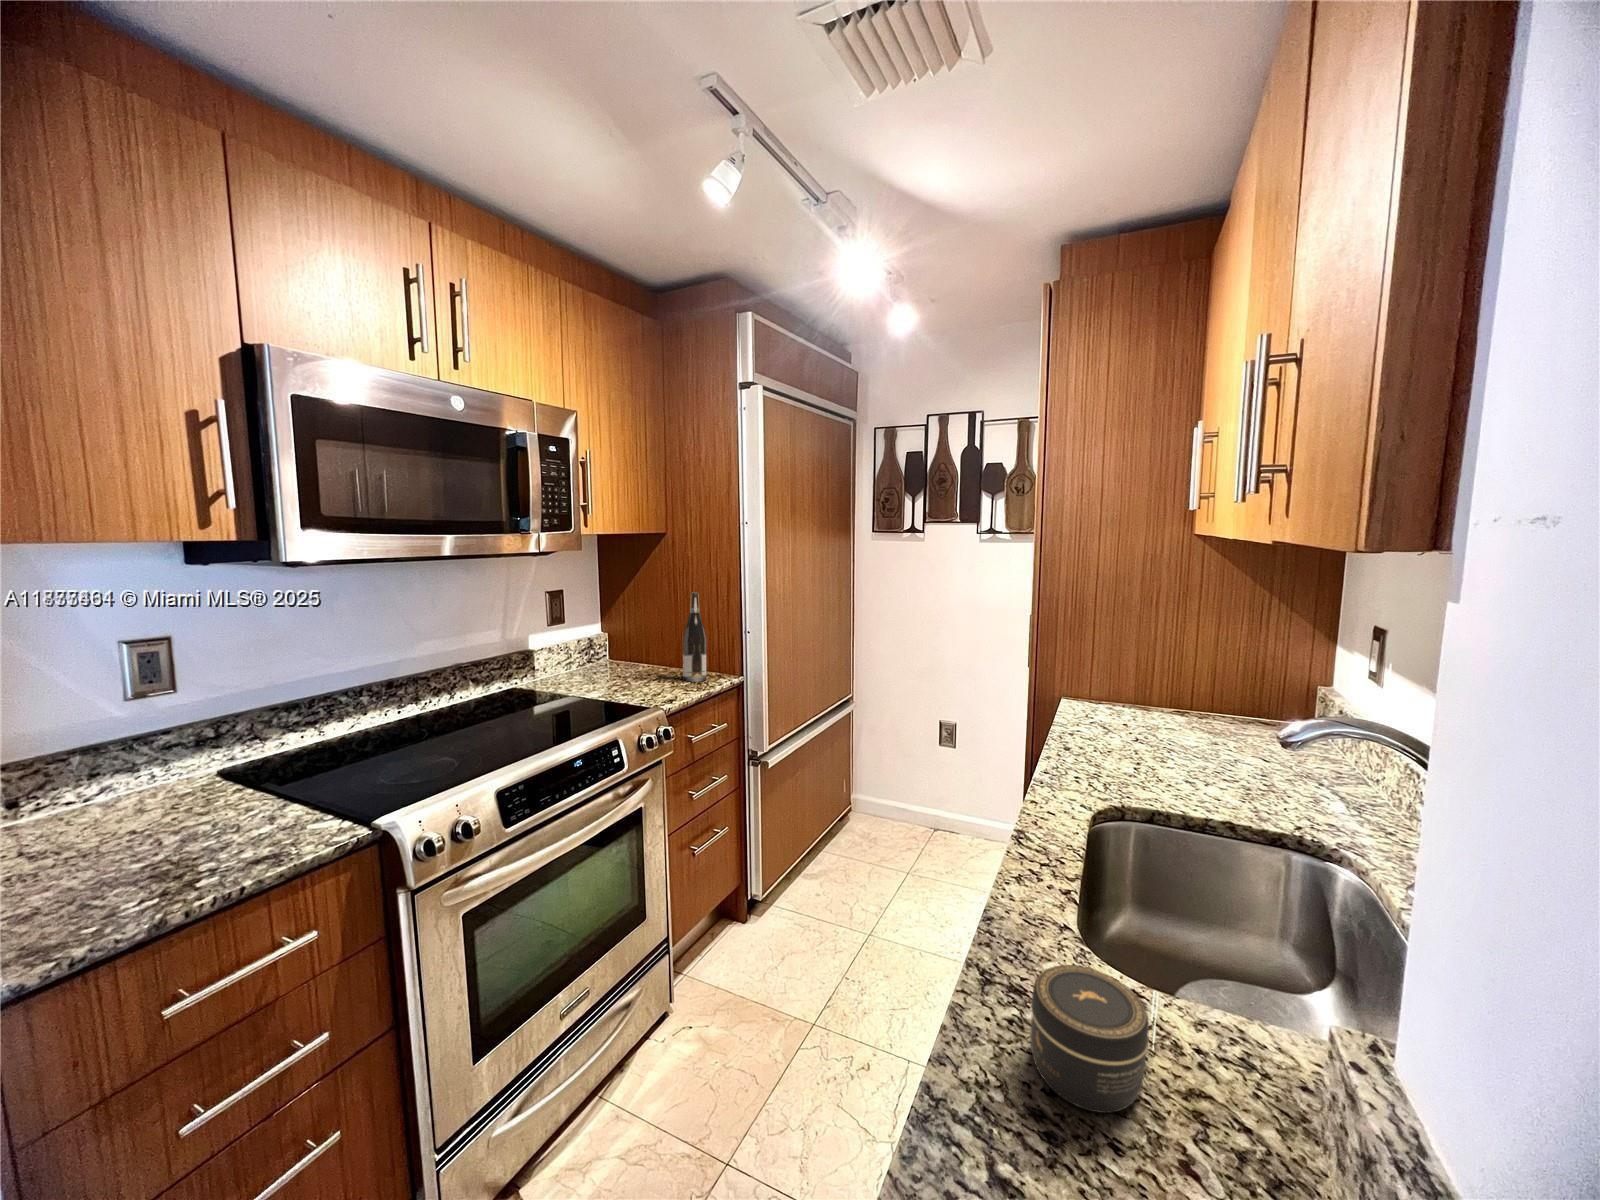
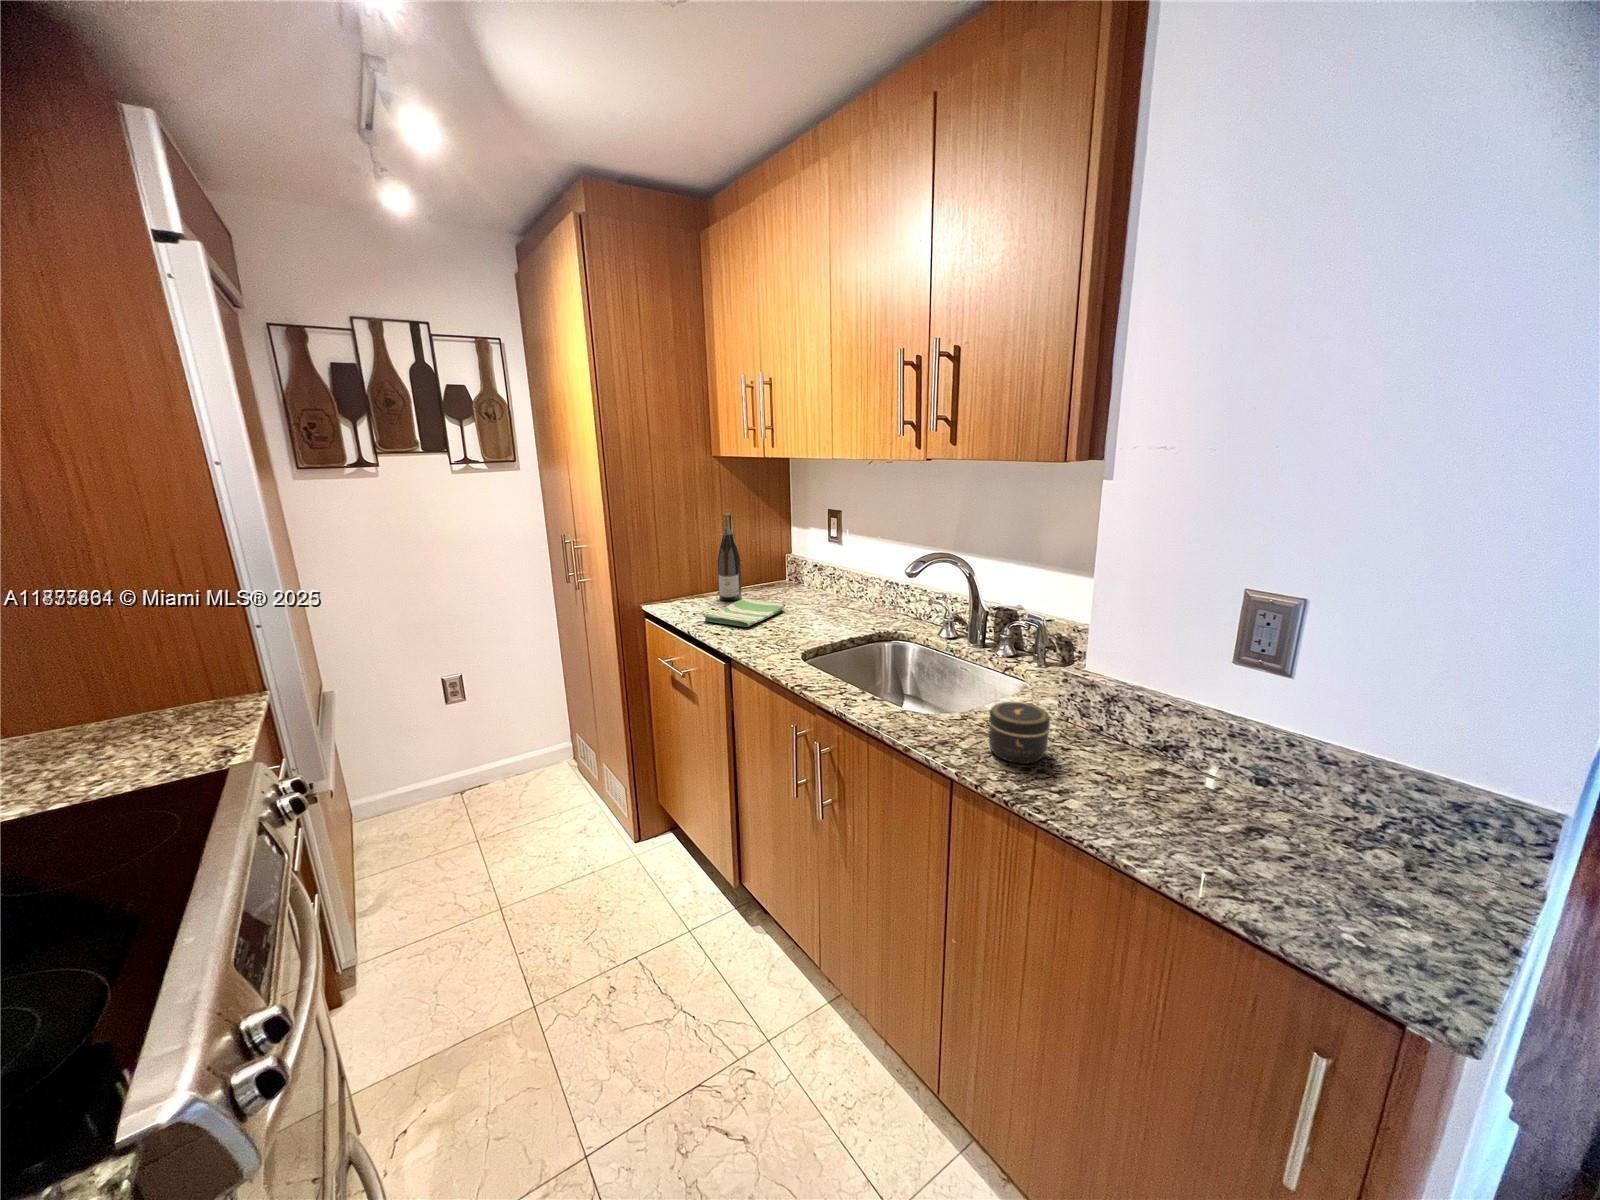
wine bottle: present [683,592,706,682] -> present [718,514,742,601]
dish towel: none [1086,725,1221,757] -> present [703,598,786,627]

